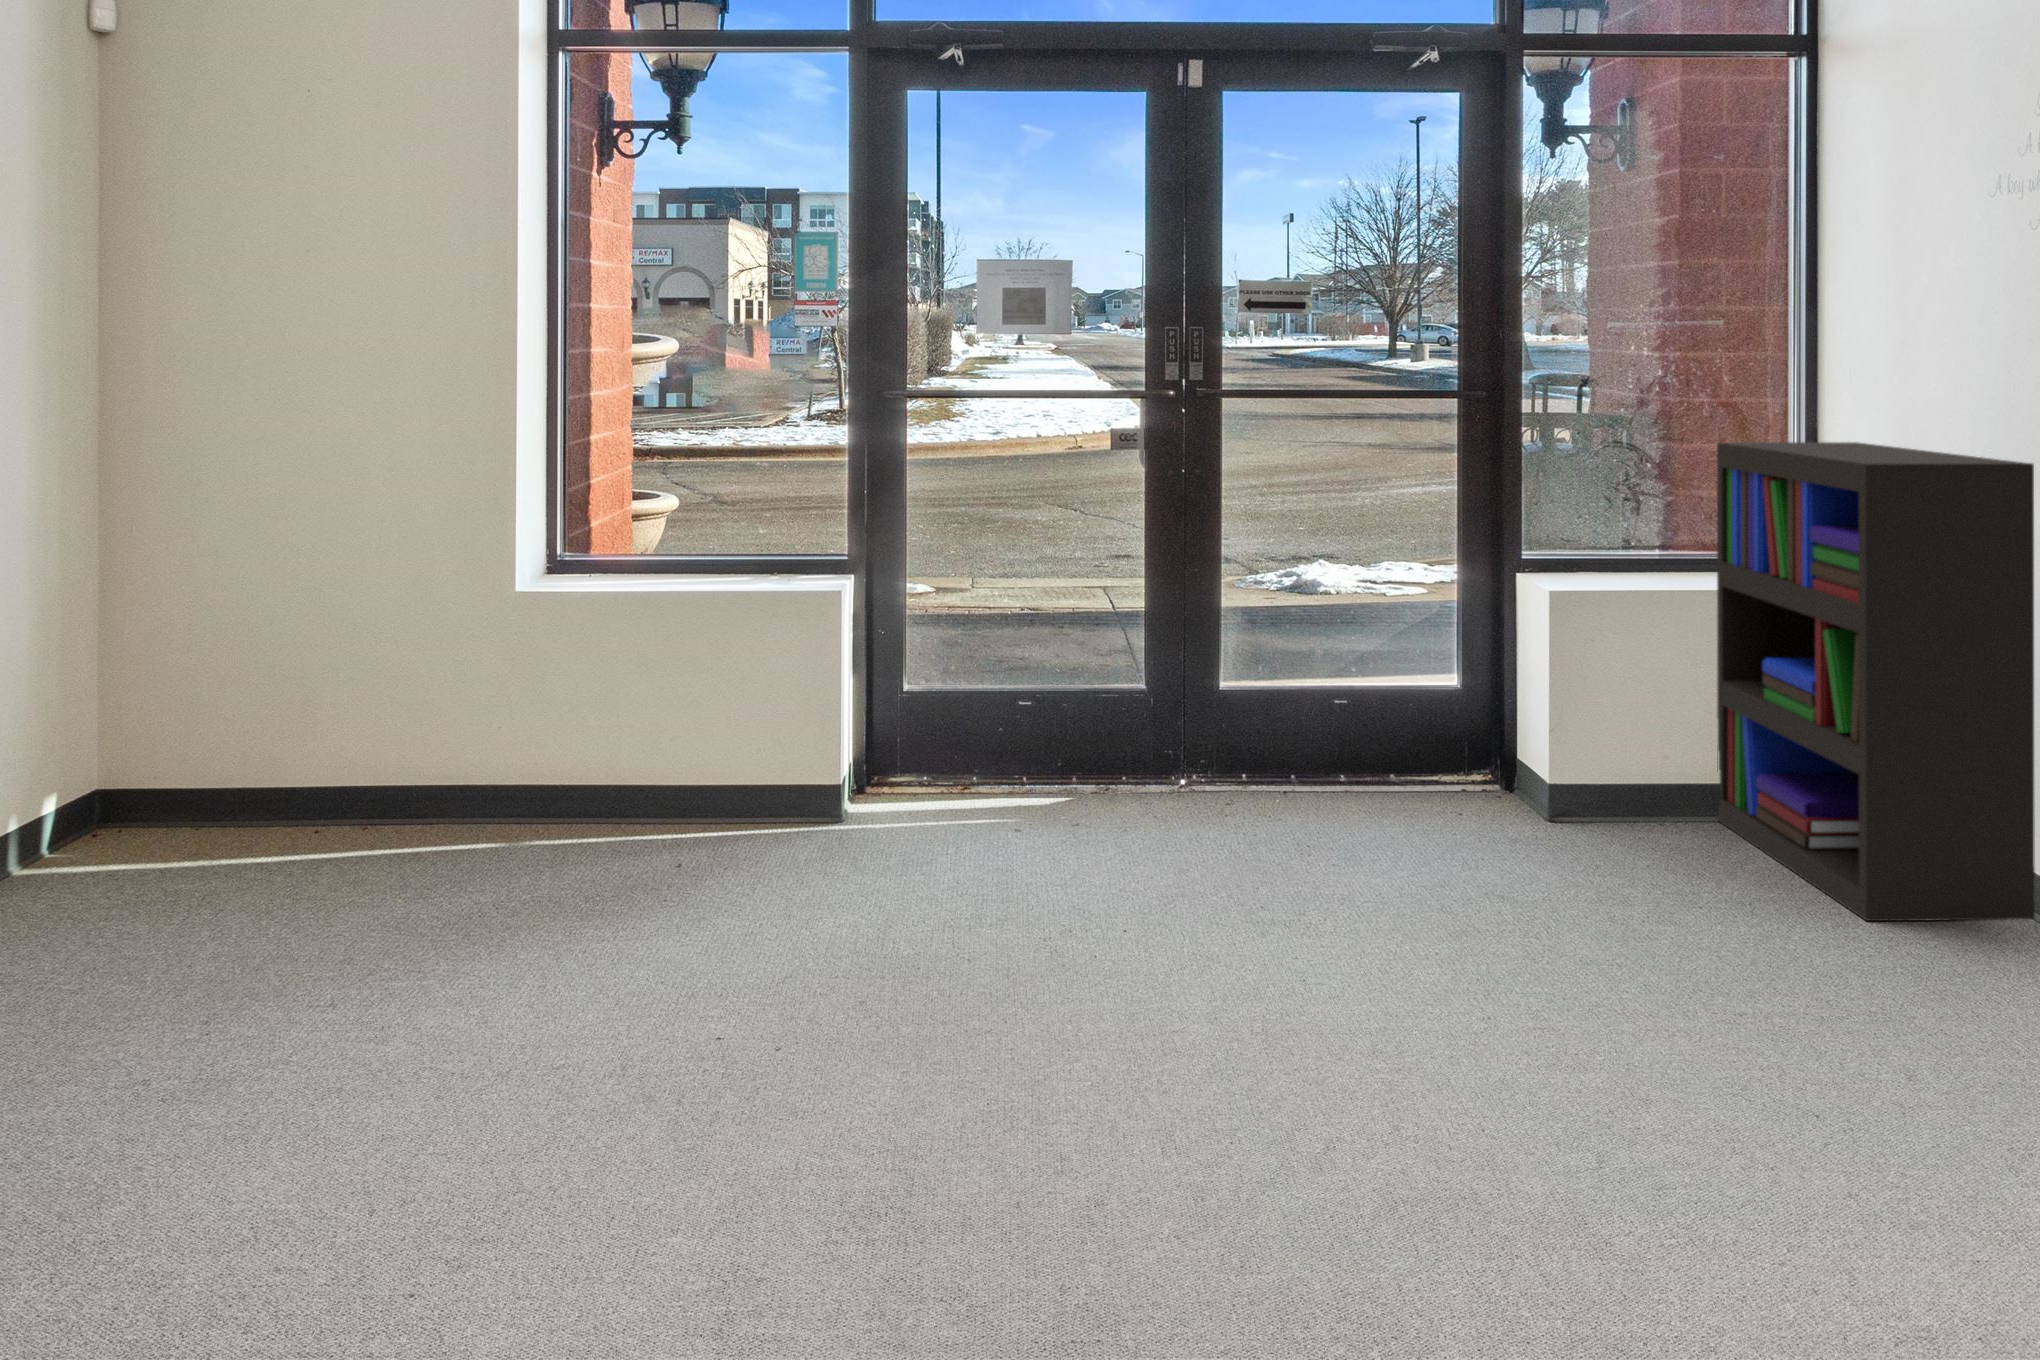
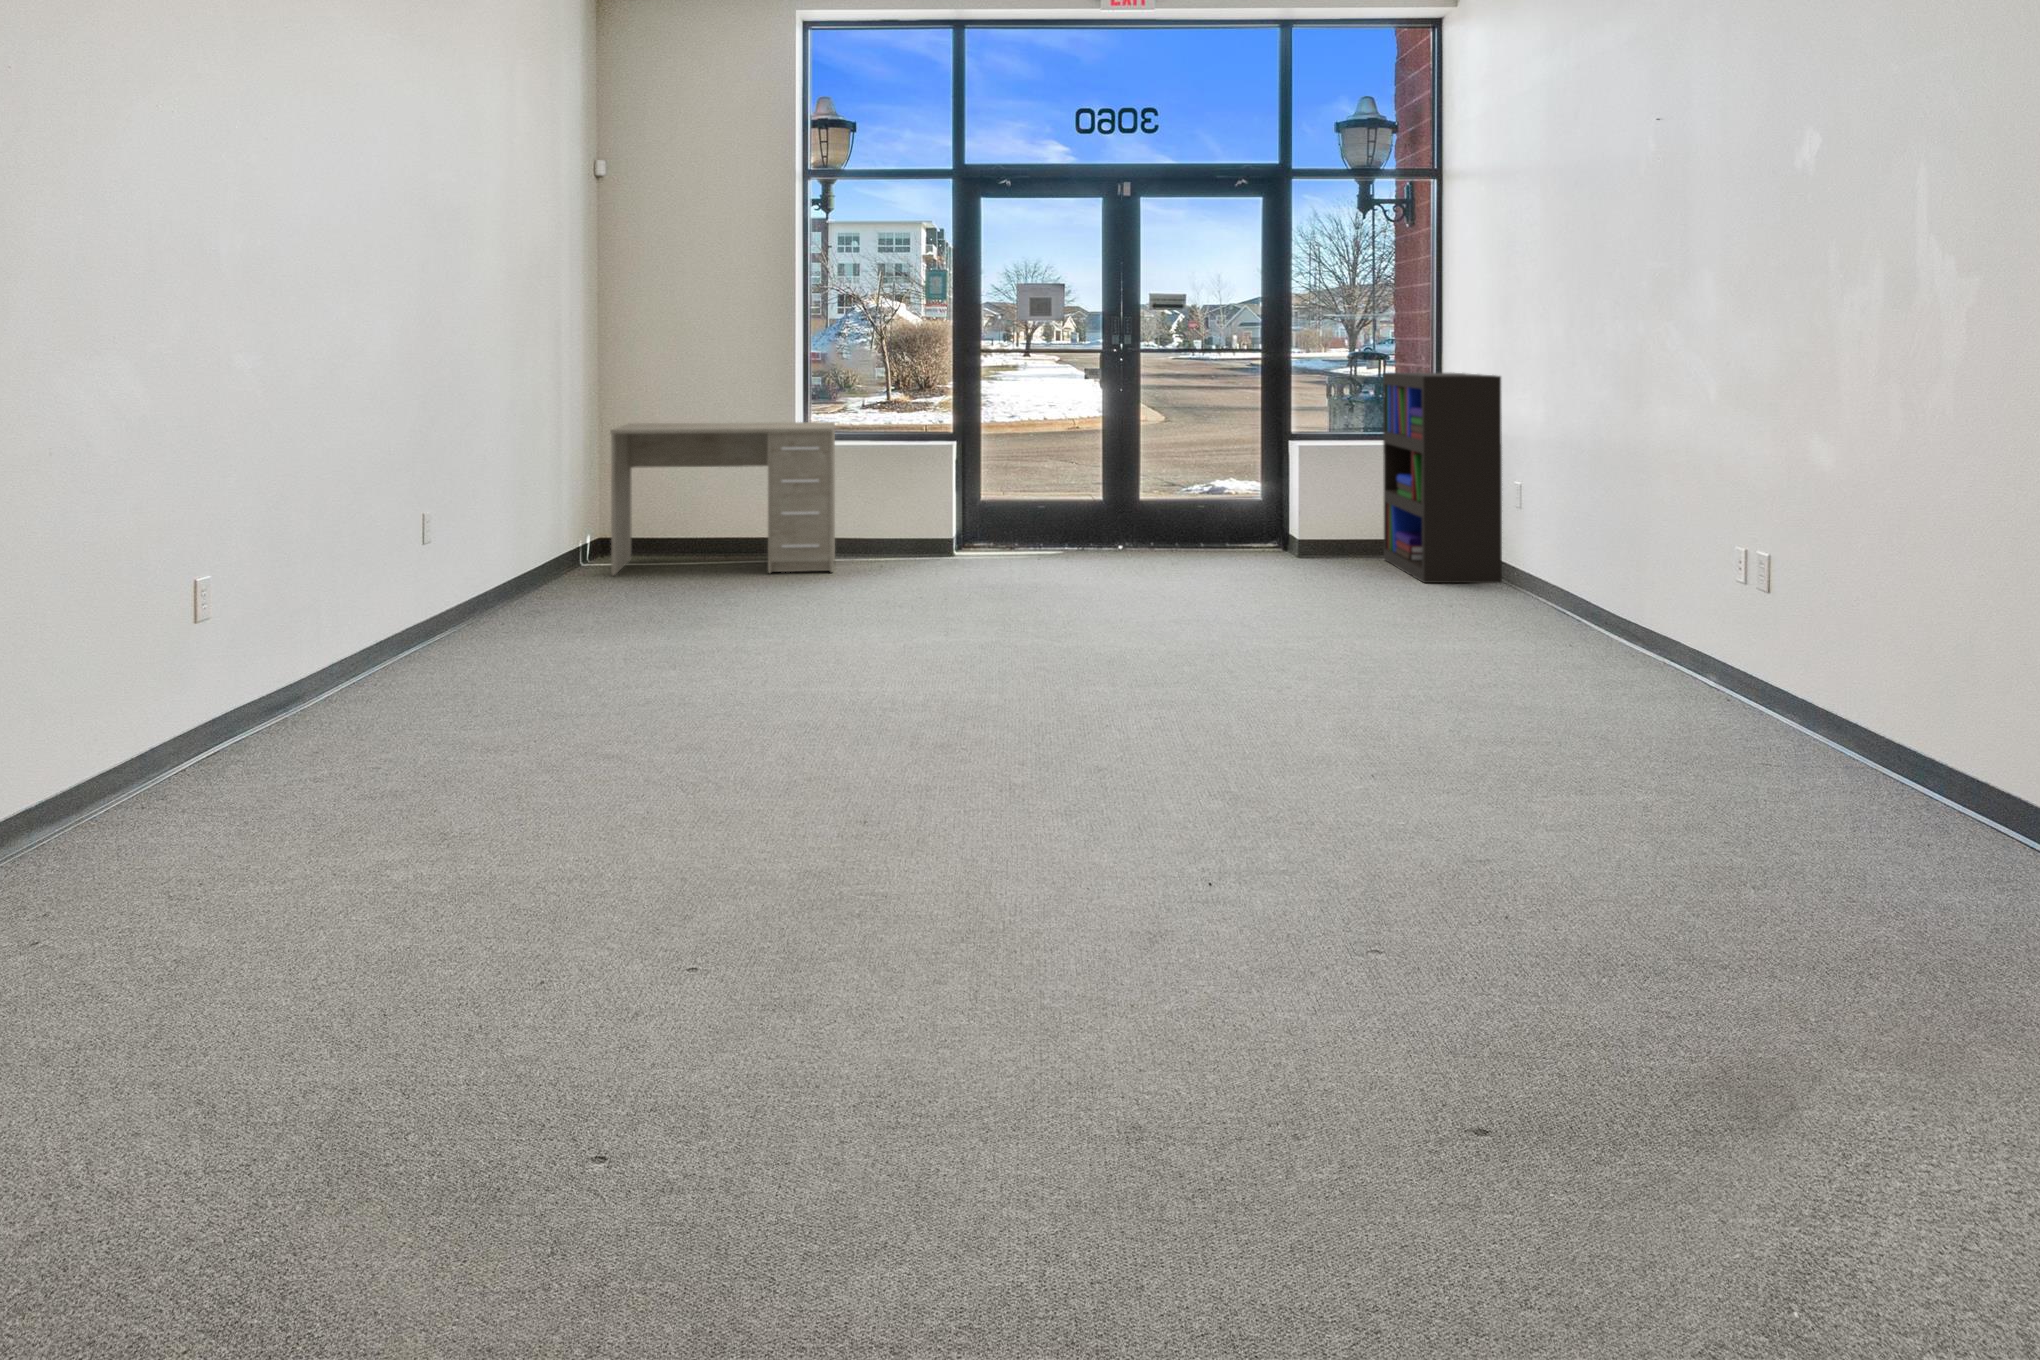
desk: none [55,544,601,908] -> present [610,422,835,576]

